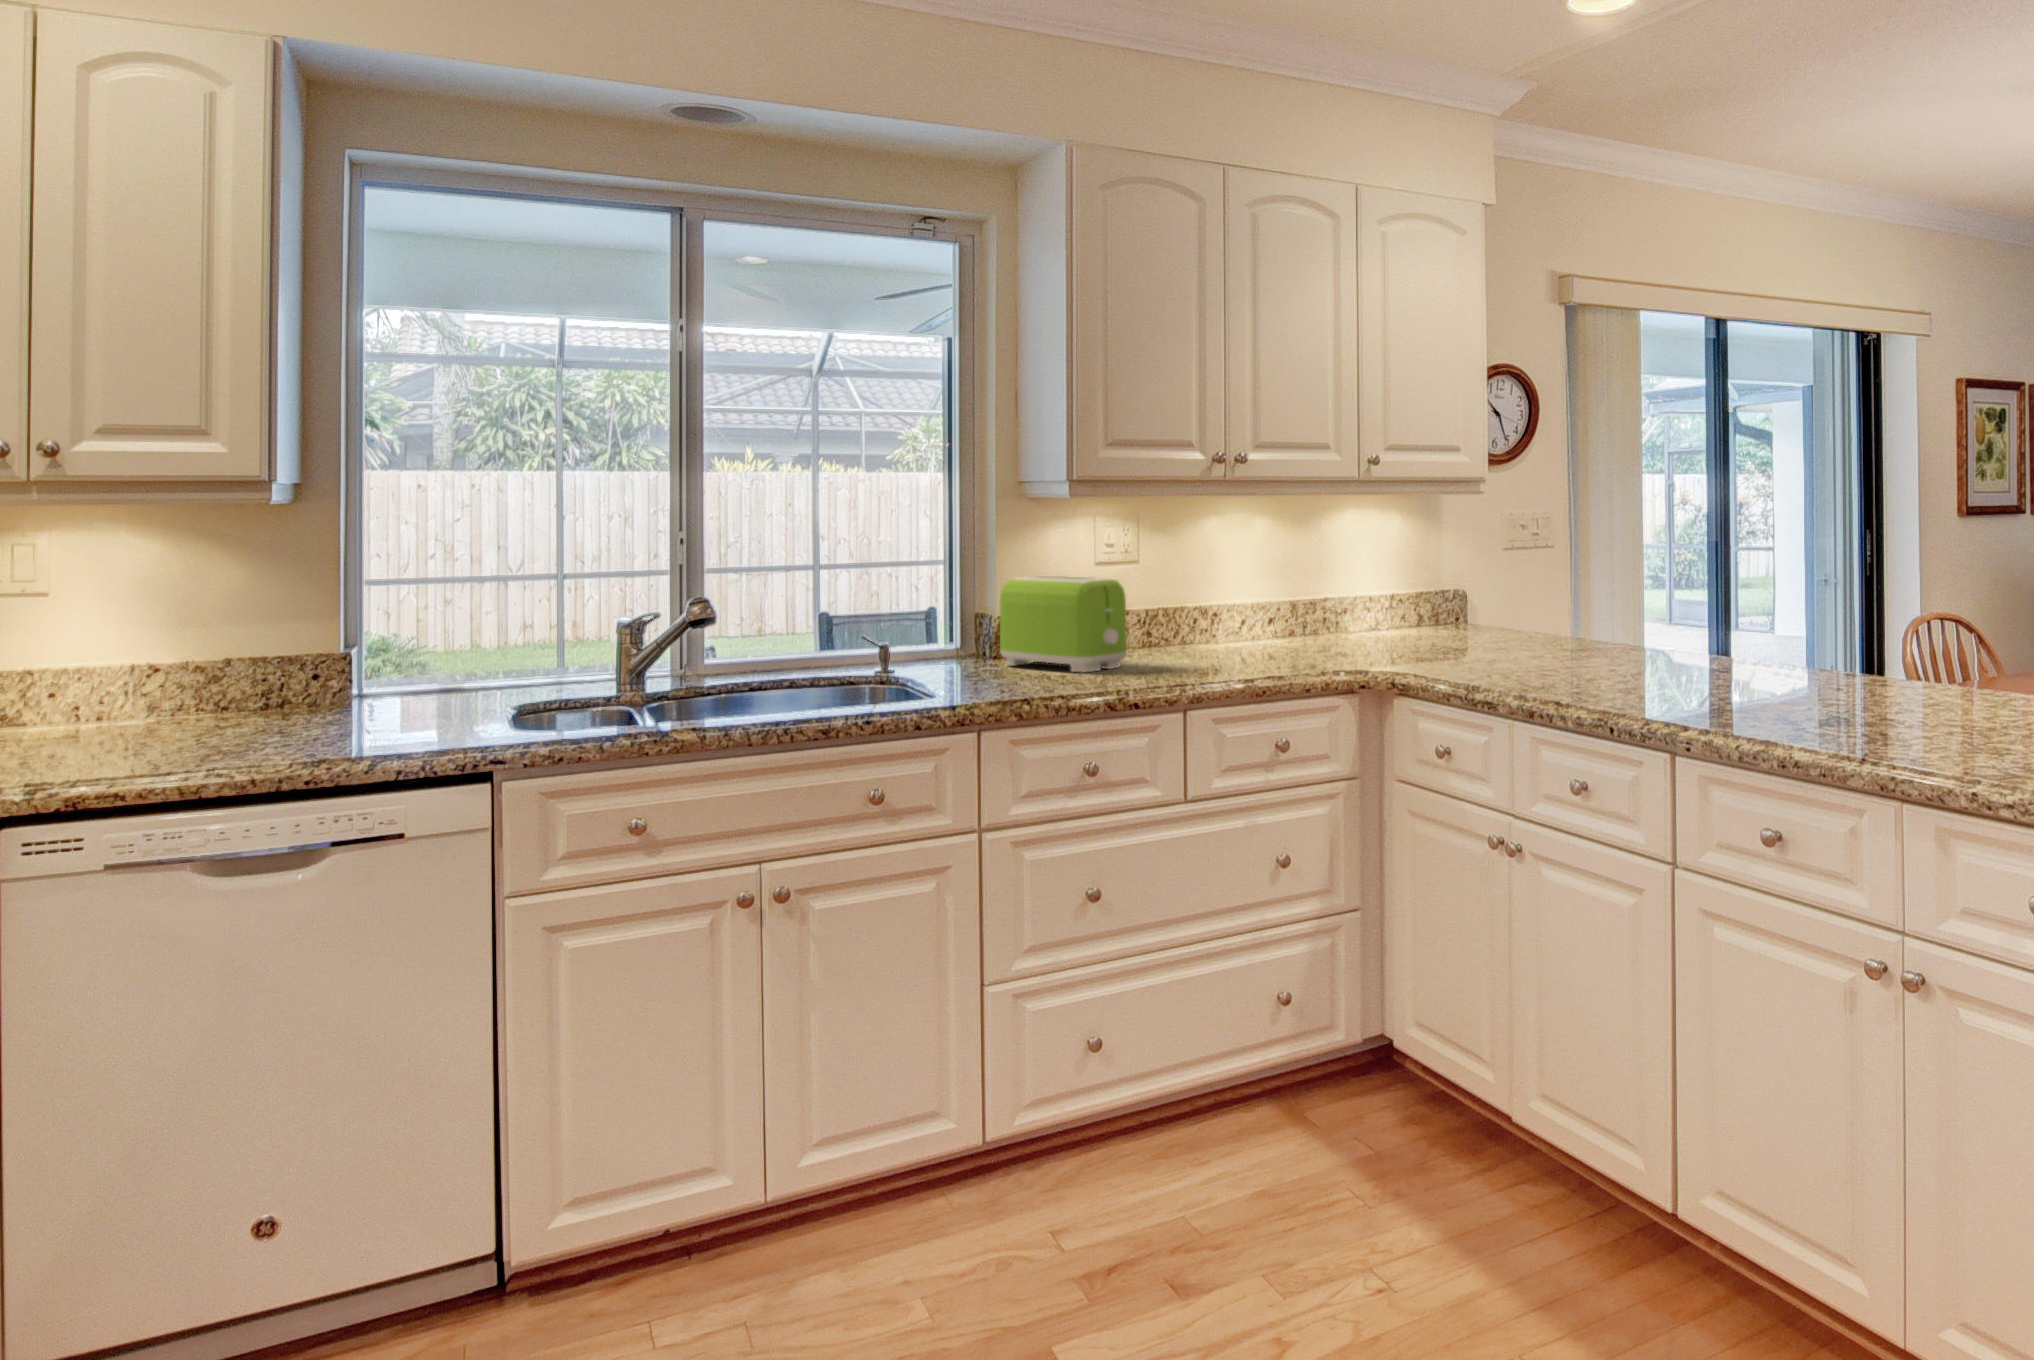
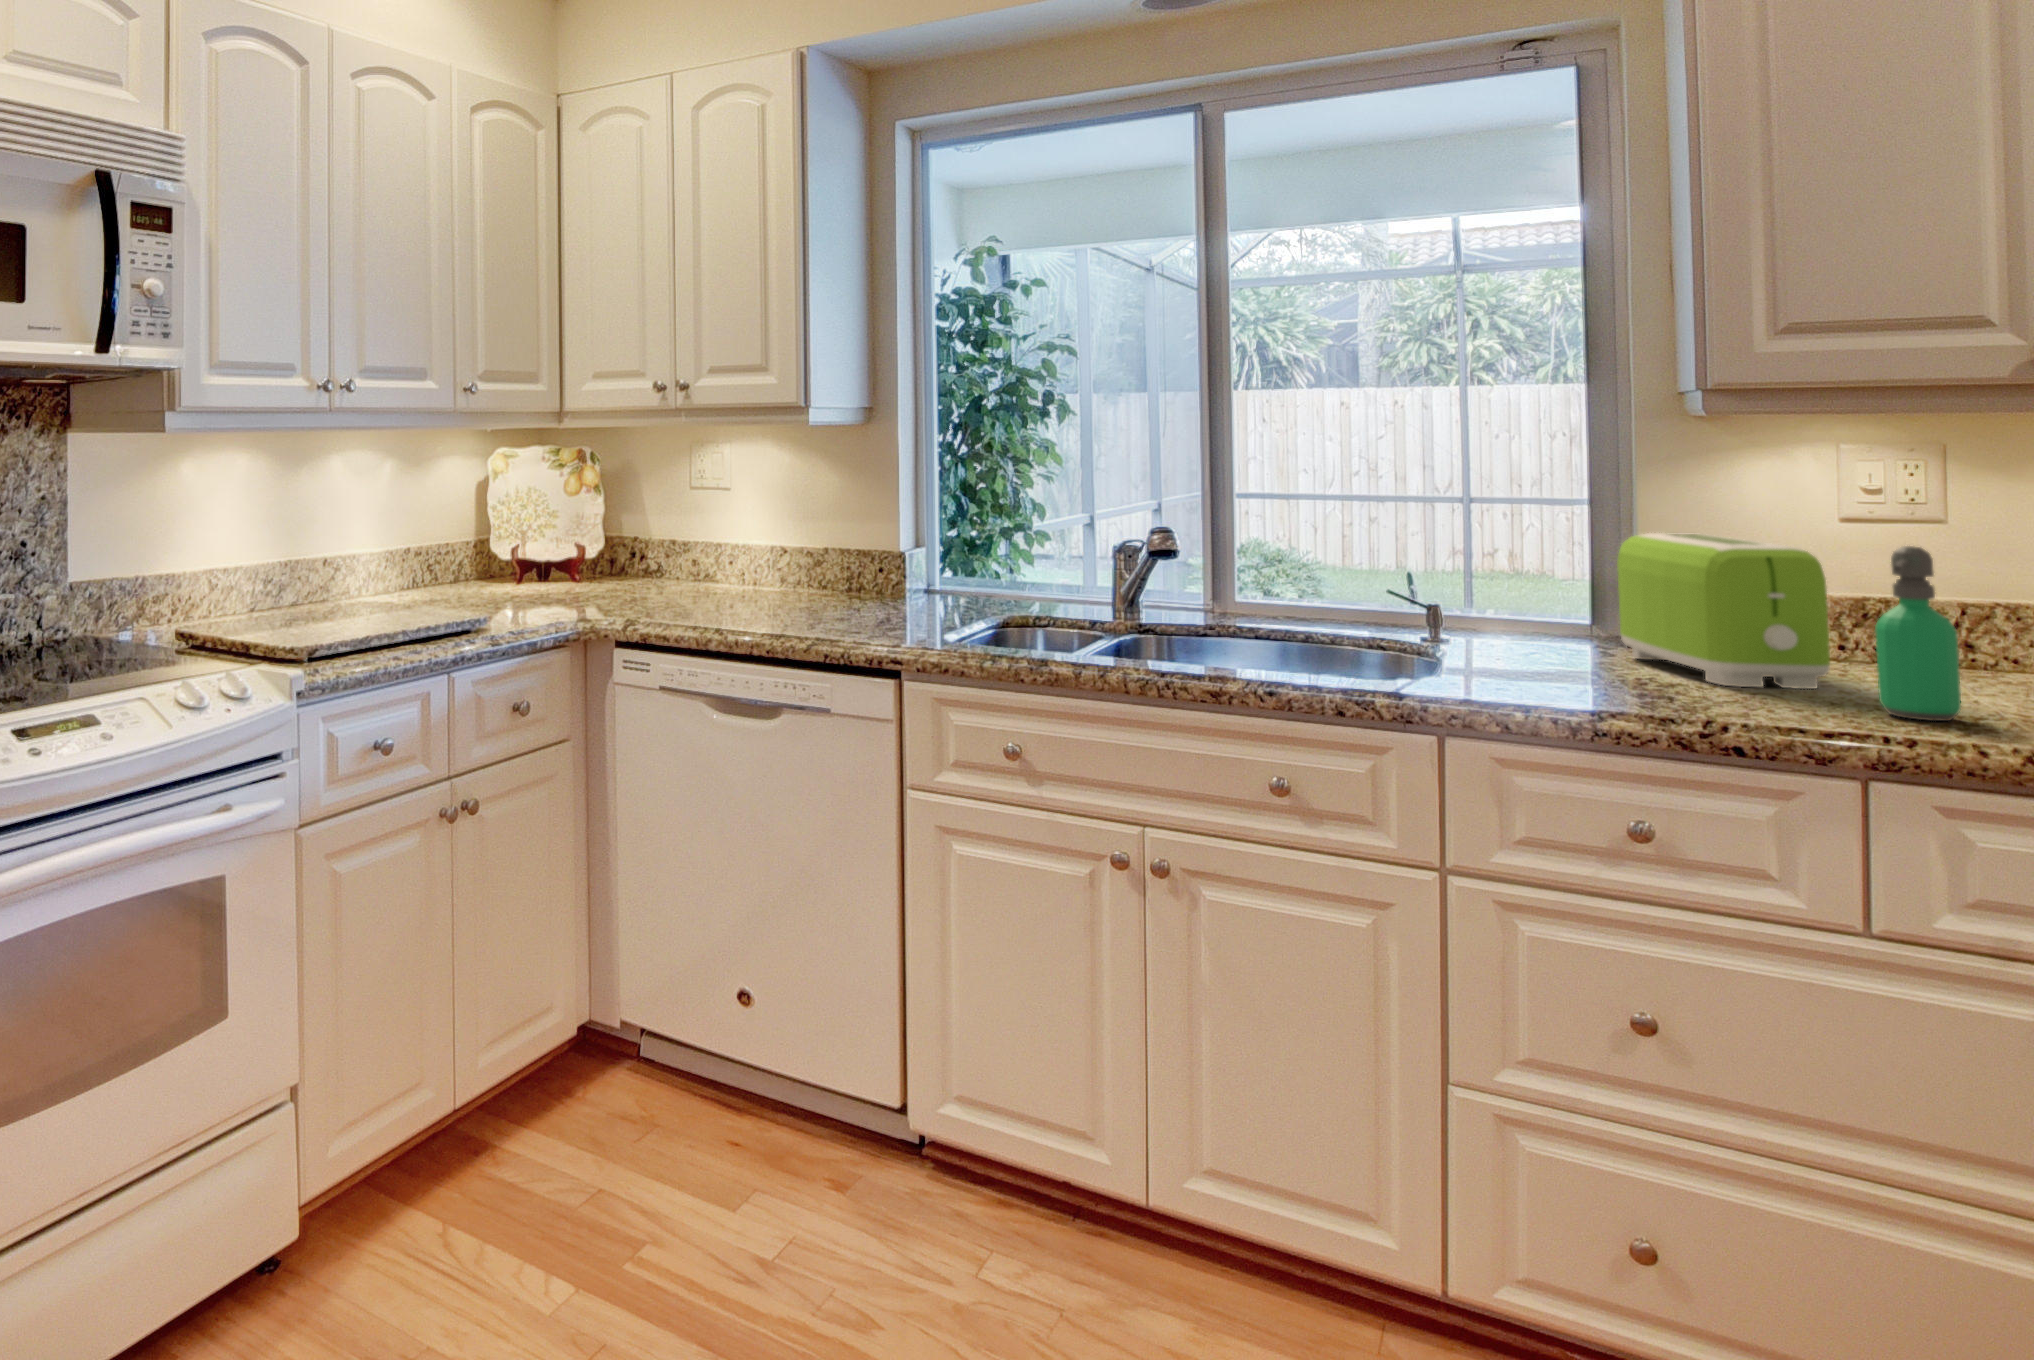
soap dispenser: none [1170,571,1205,674] -> present [1875,546,1961,721]

